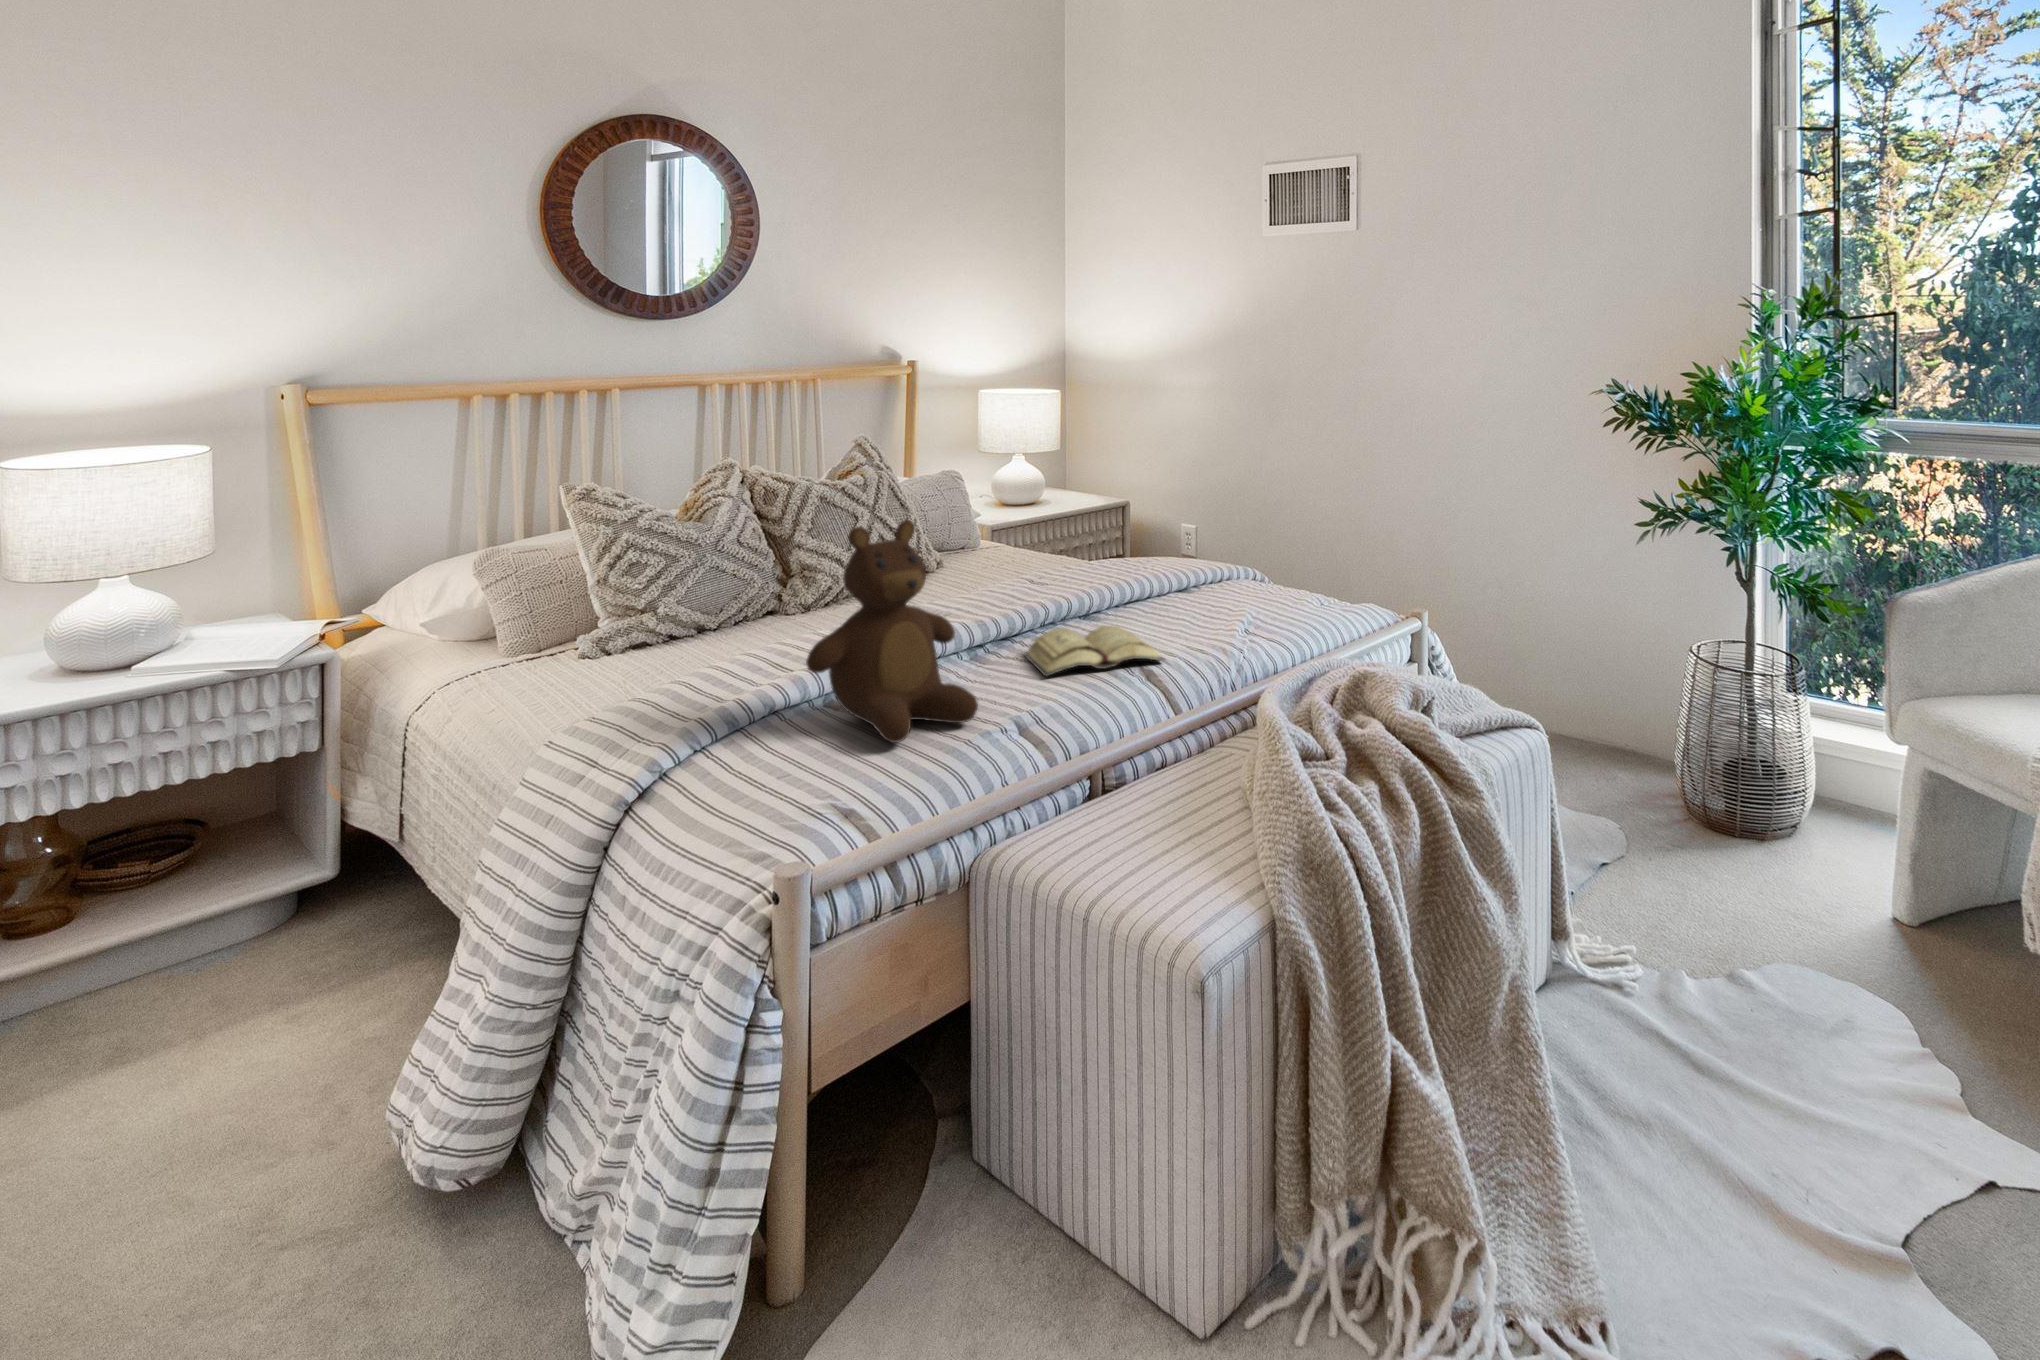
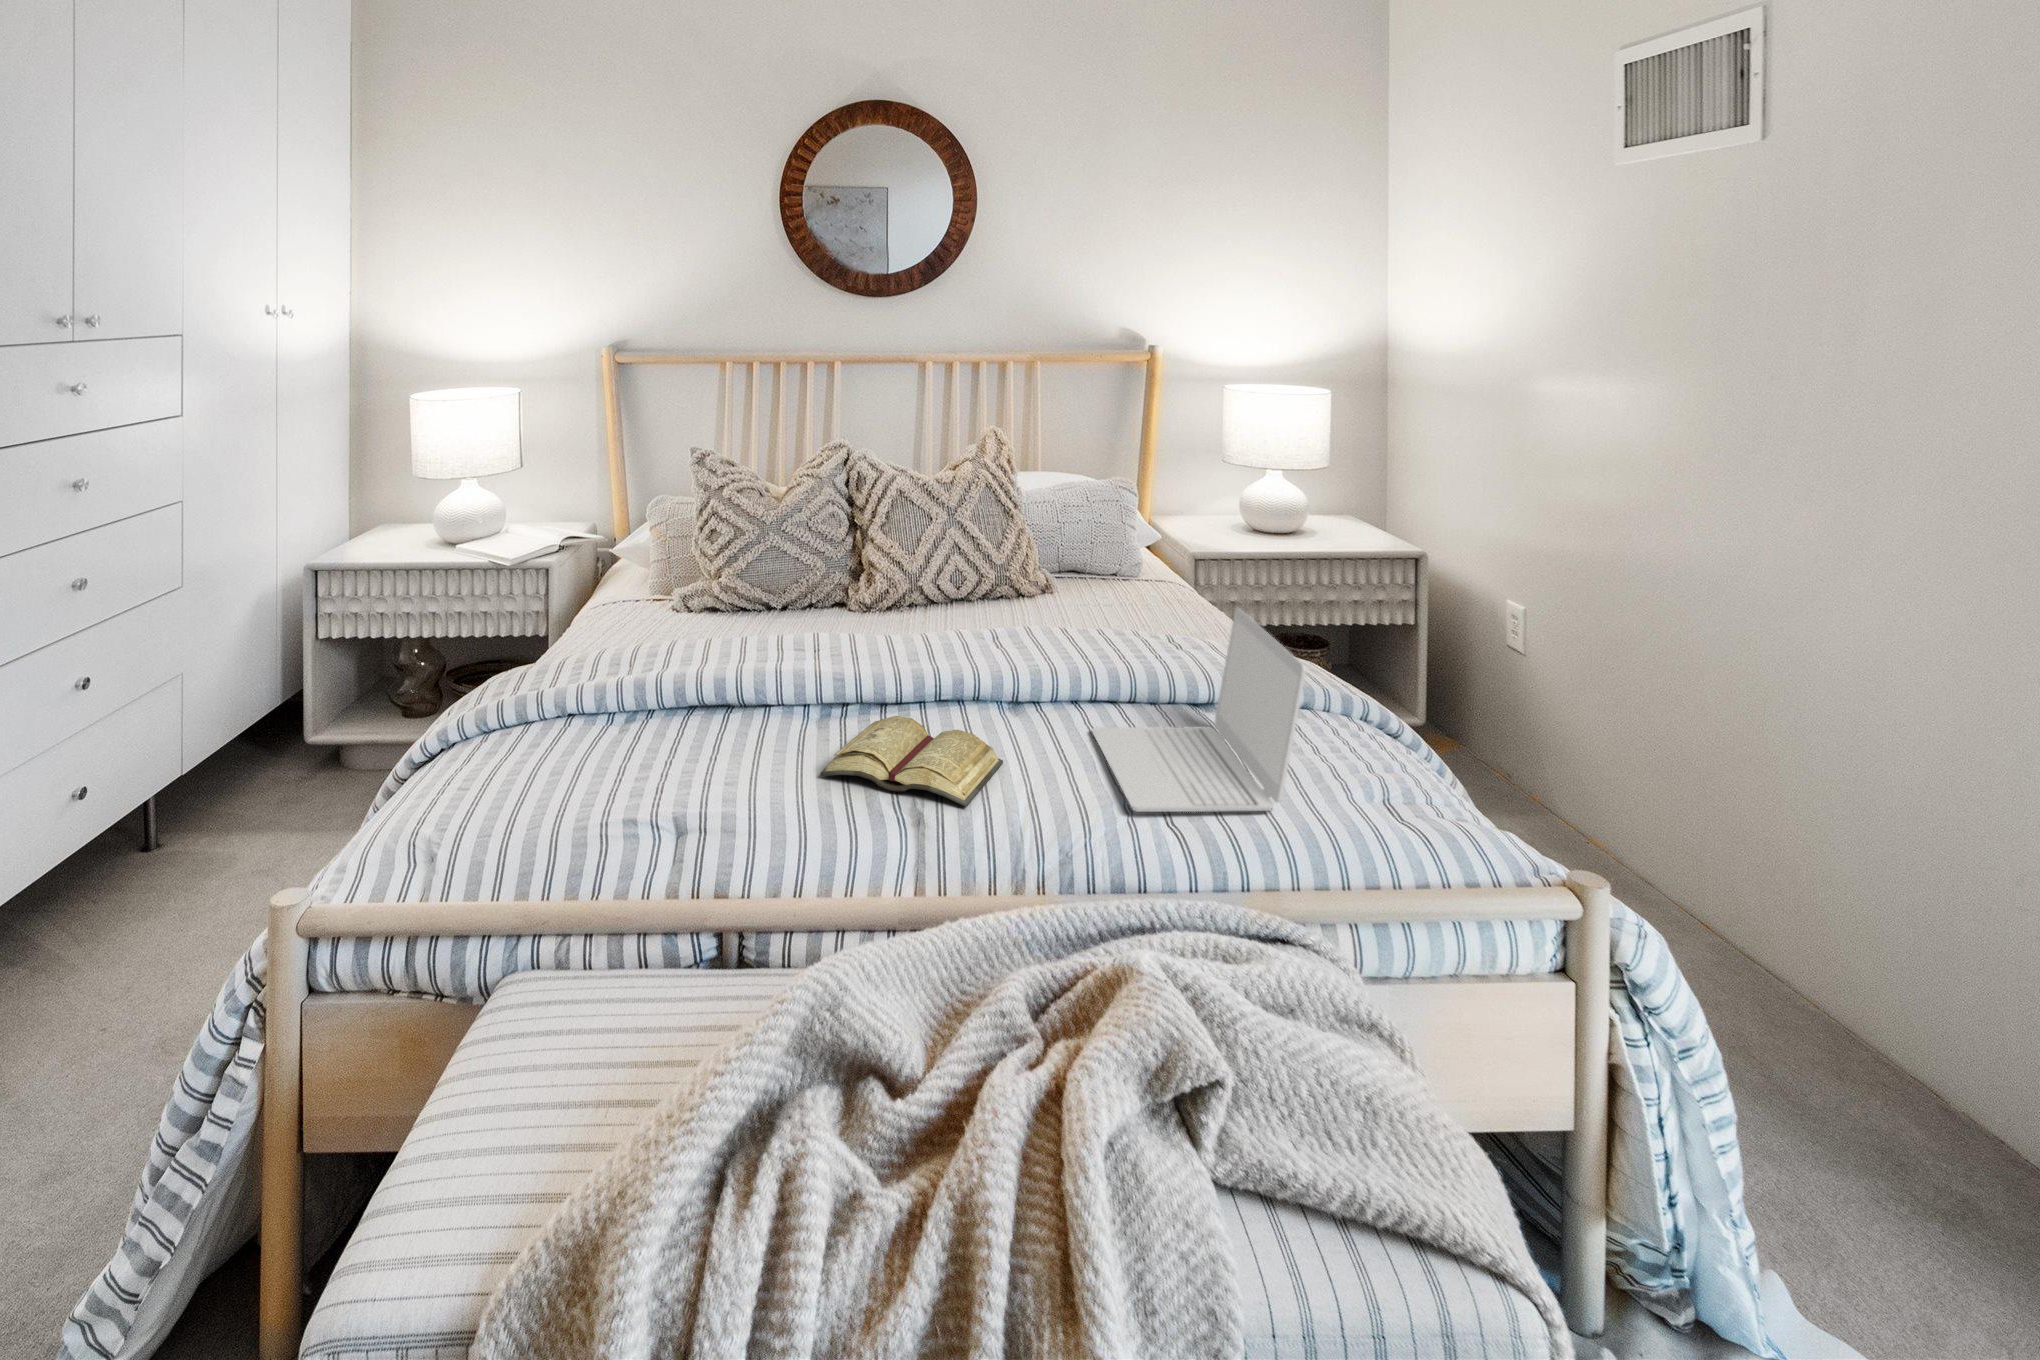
laptop: none [1155,511,1319,636] -> present [1092,608,1307,812]
teddy bear: present [806,520,978,743] -> none [538,557,714,805]

